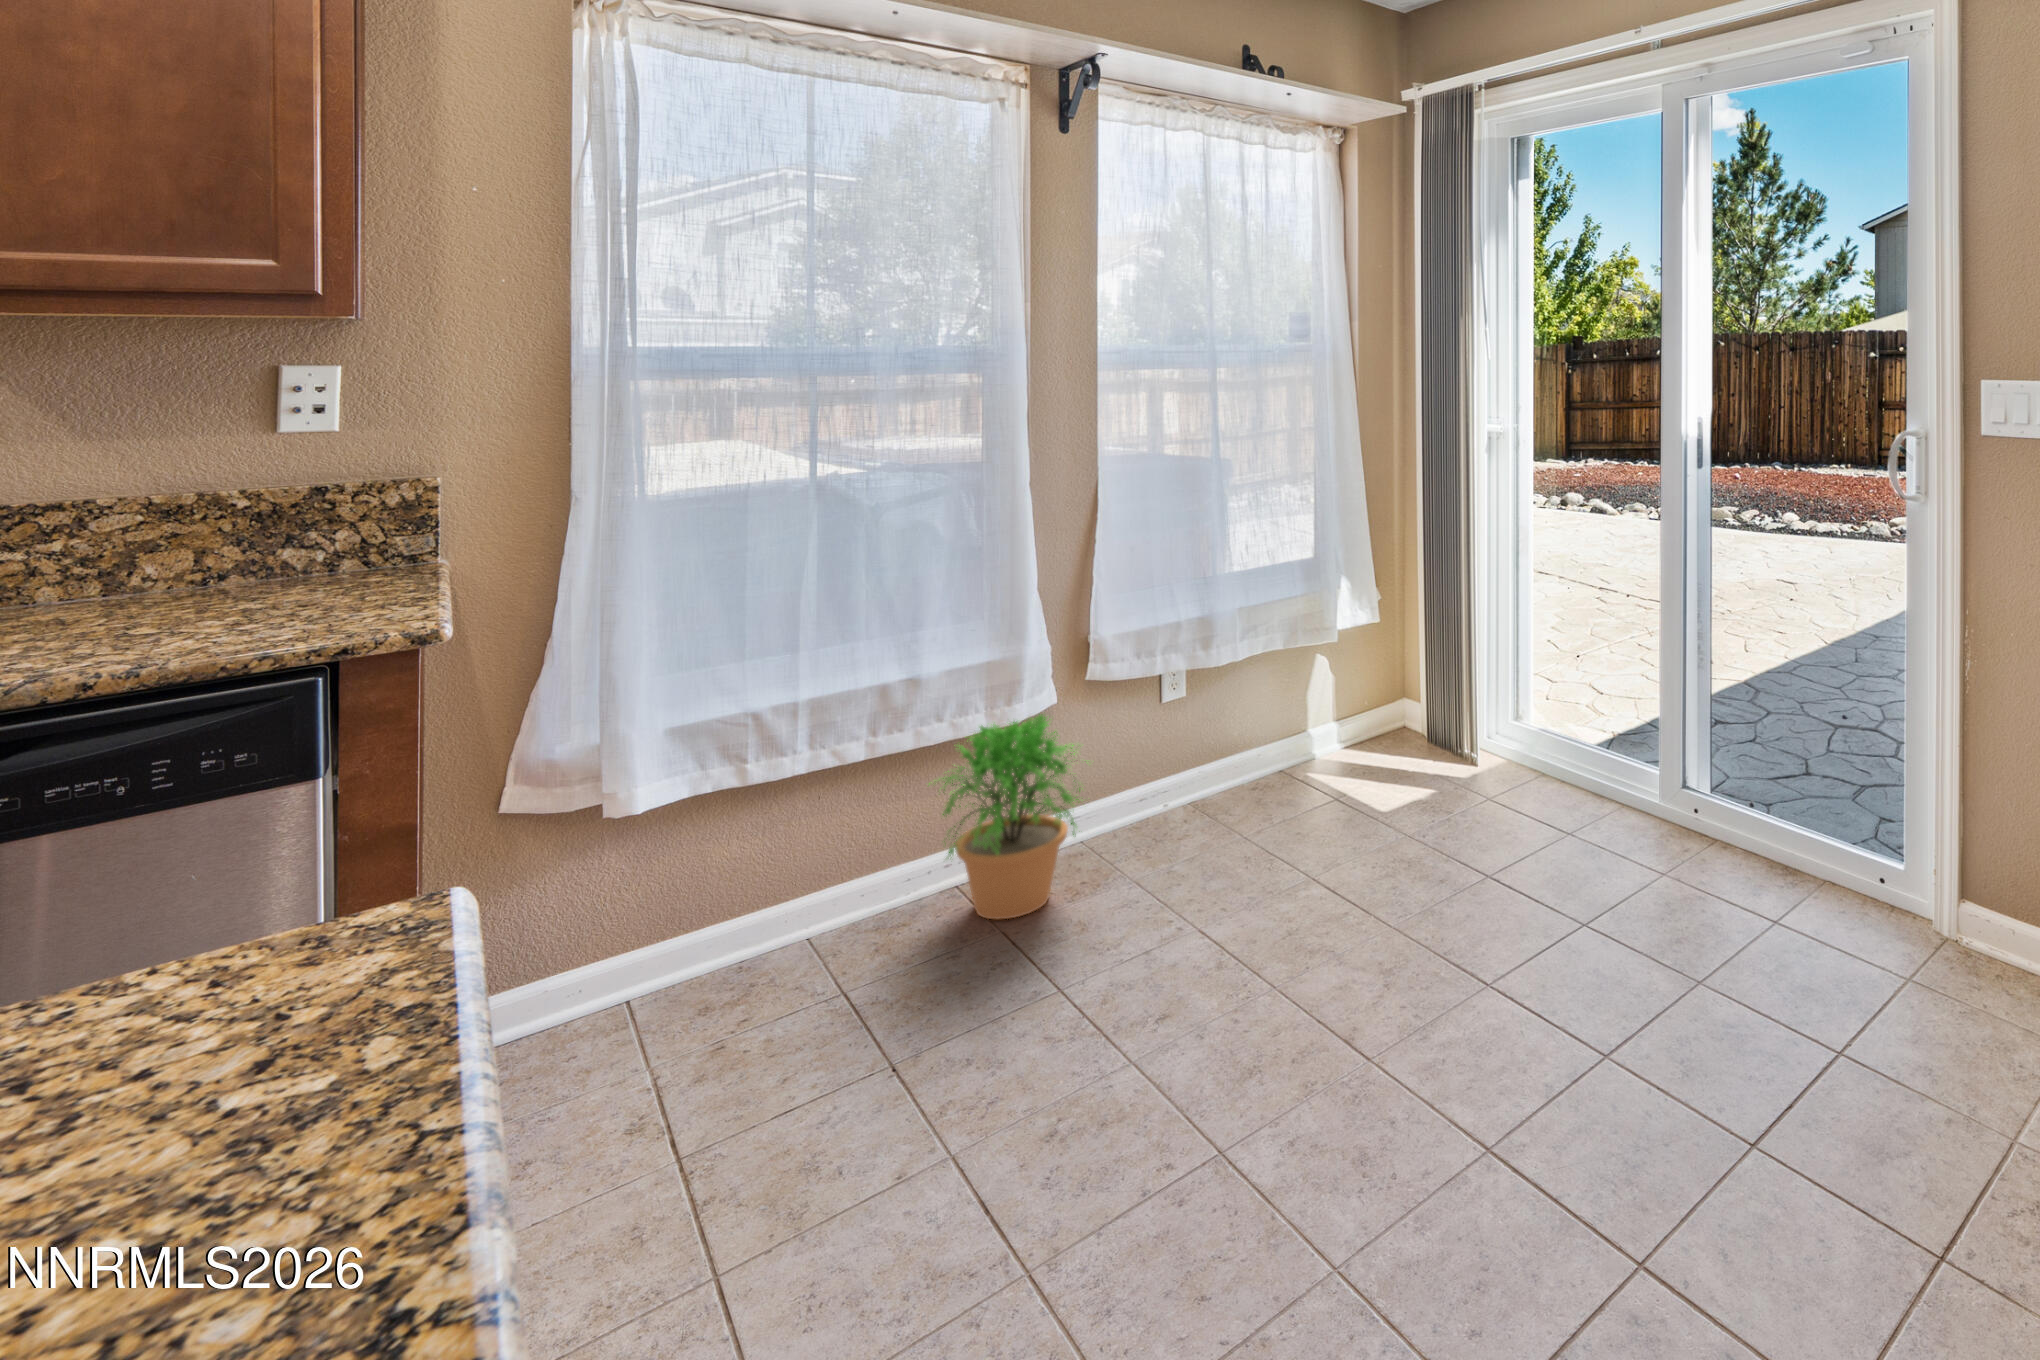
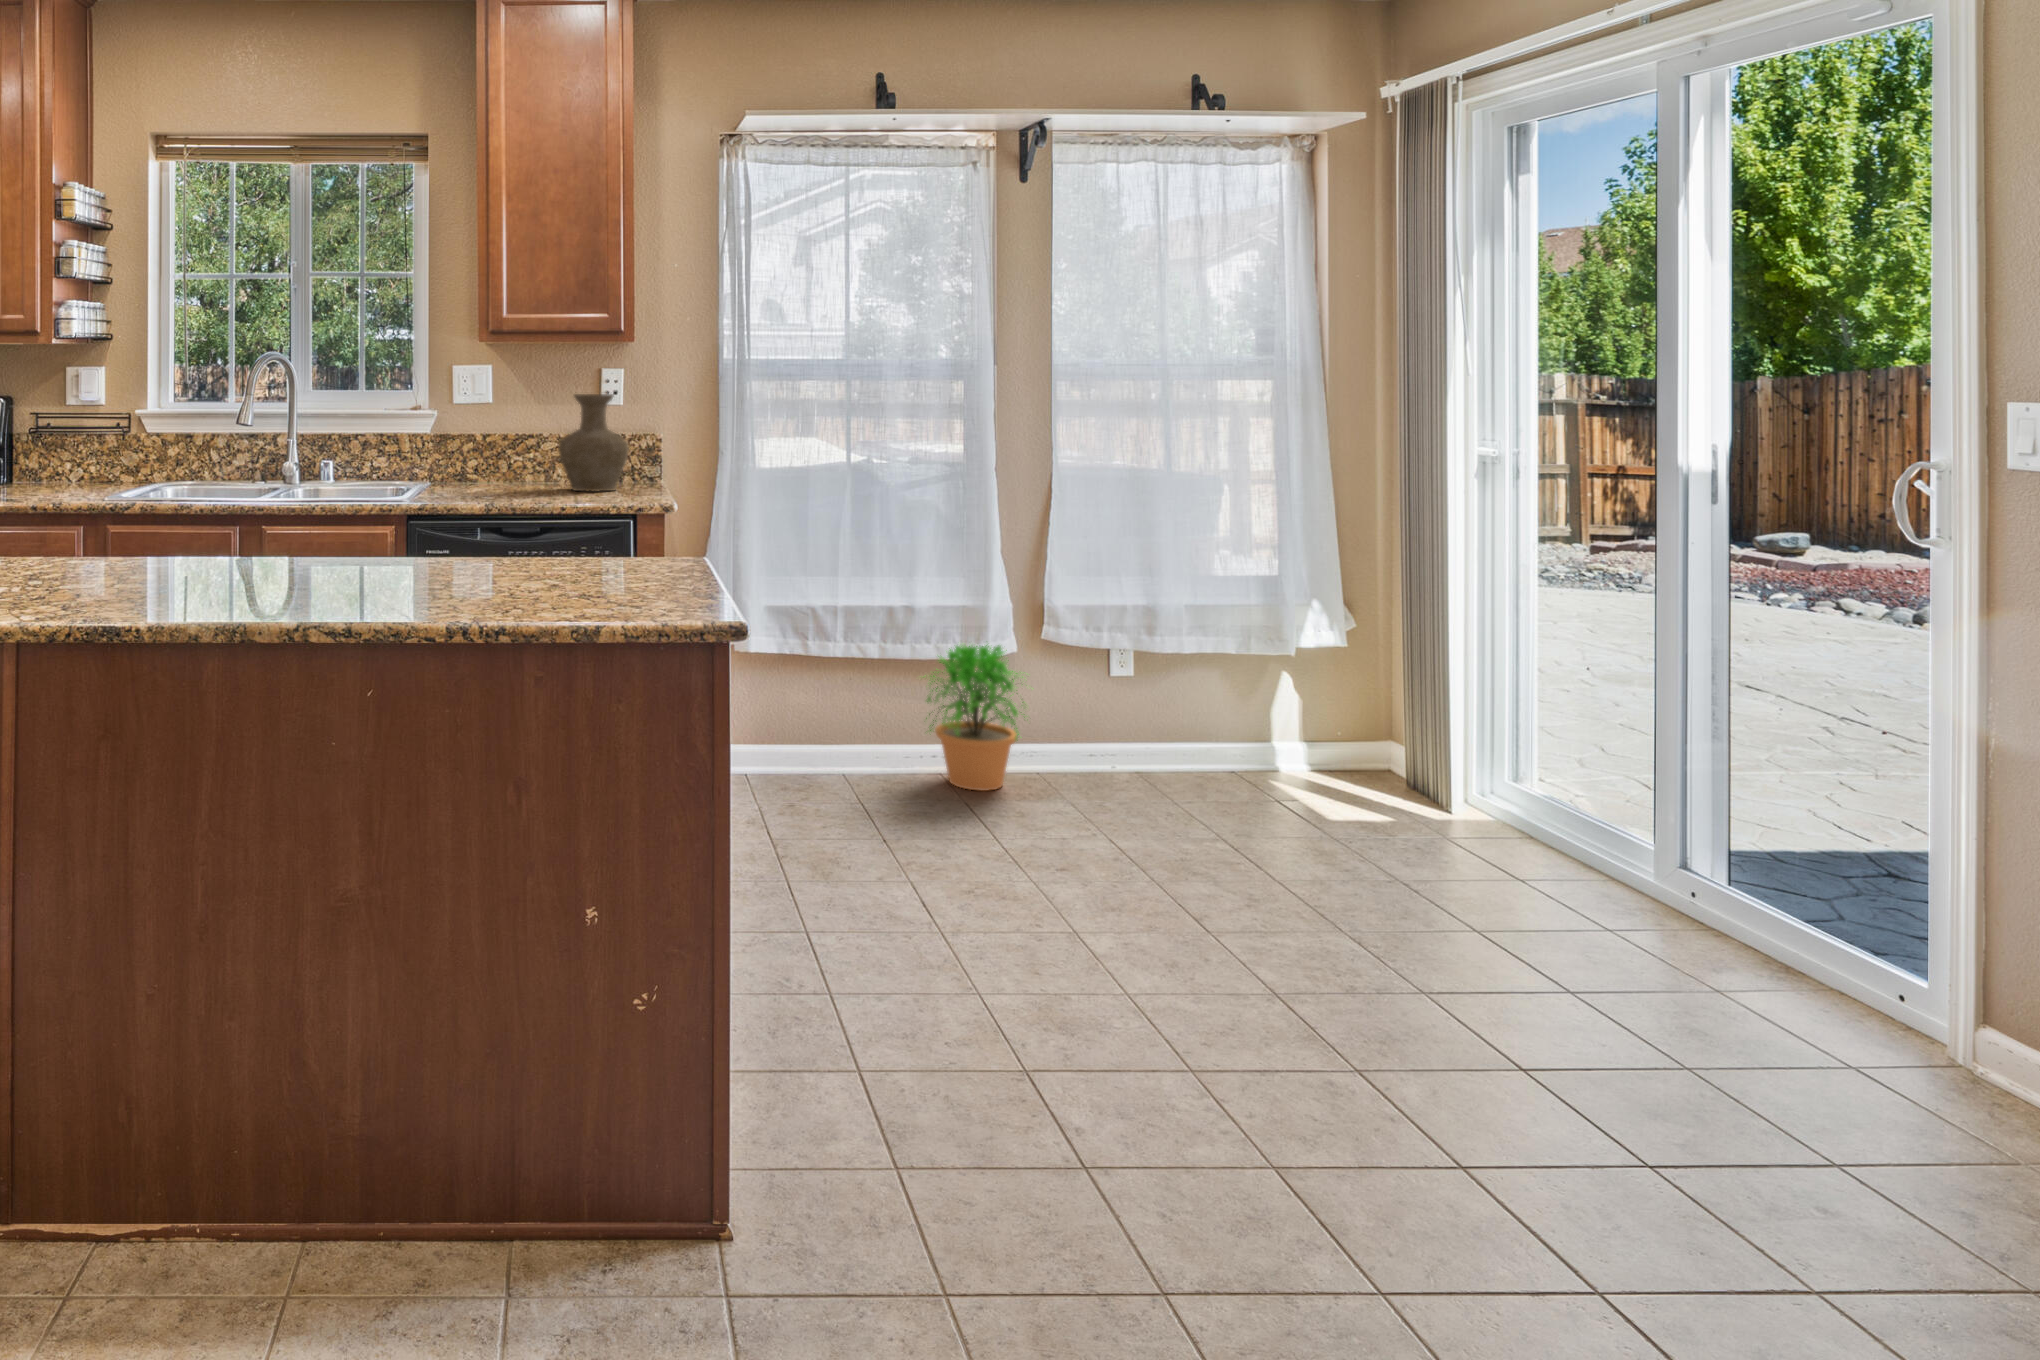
vase: none [160,410,367,607] -> present [558,394,629,492]

